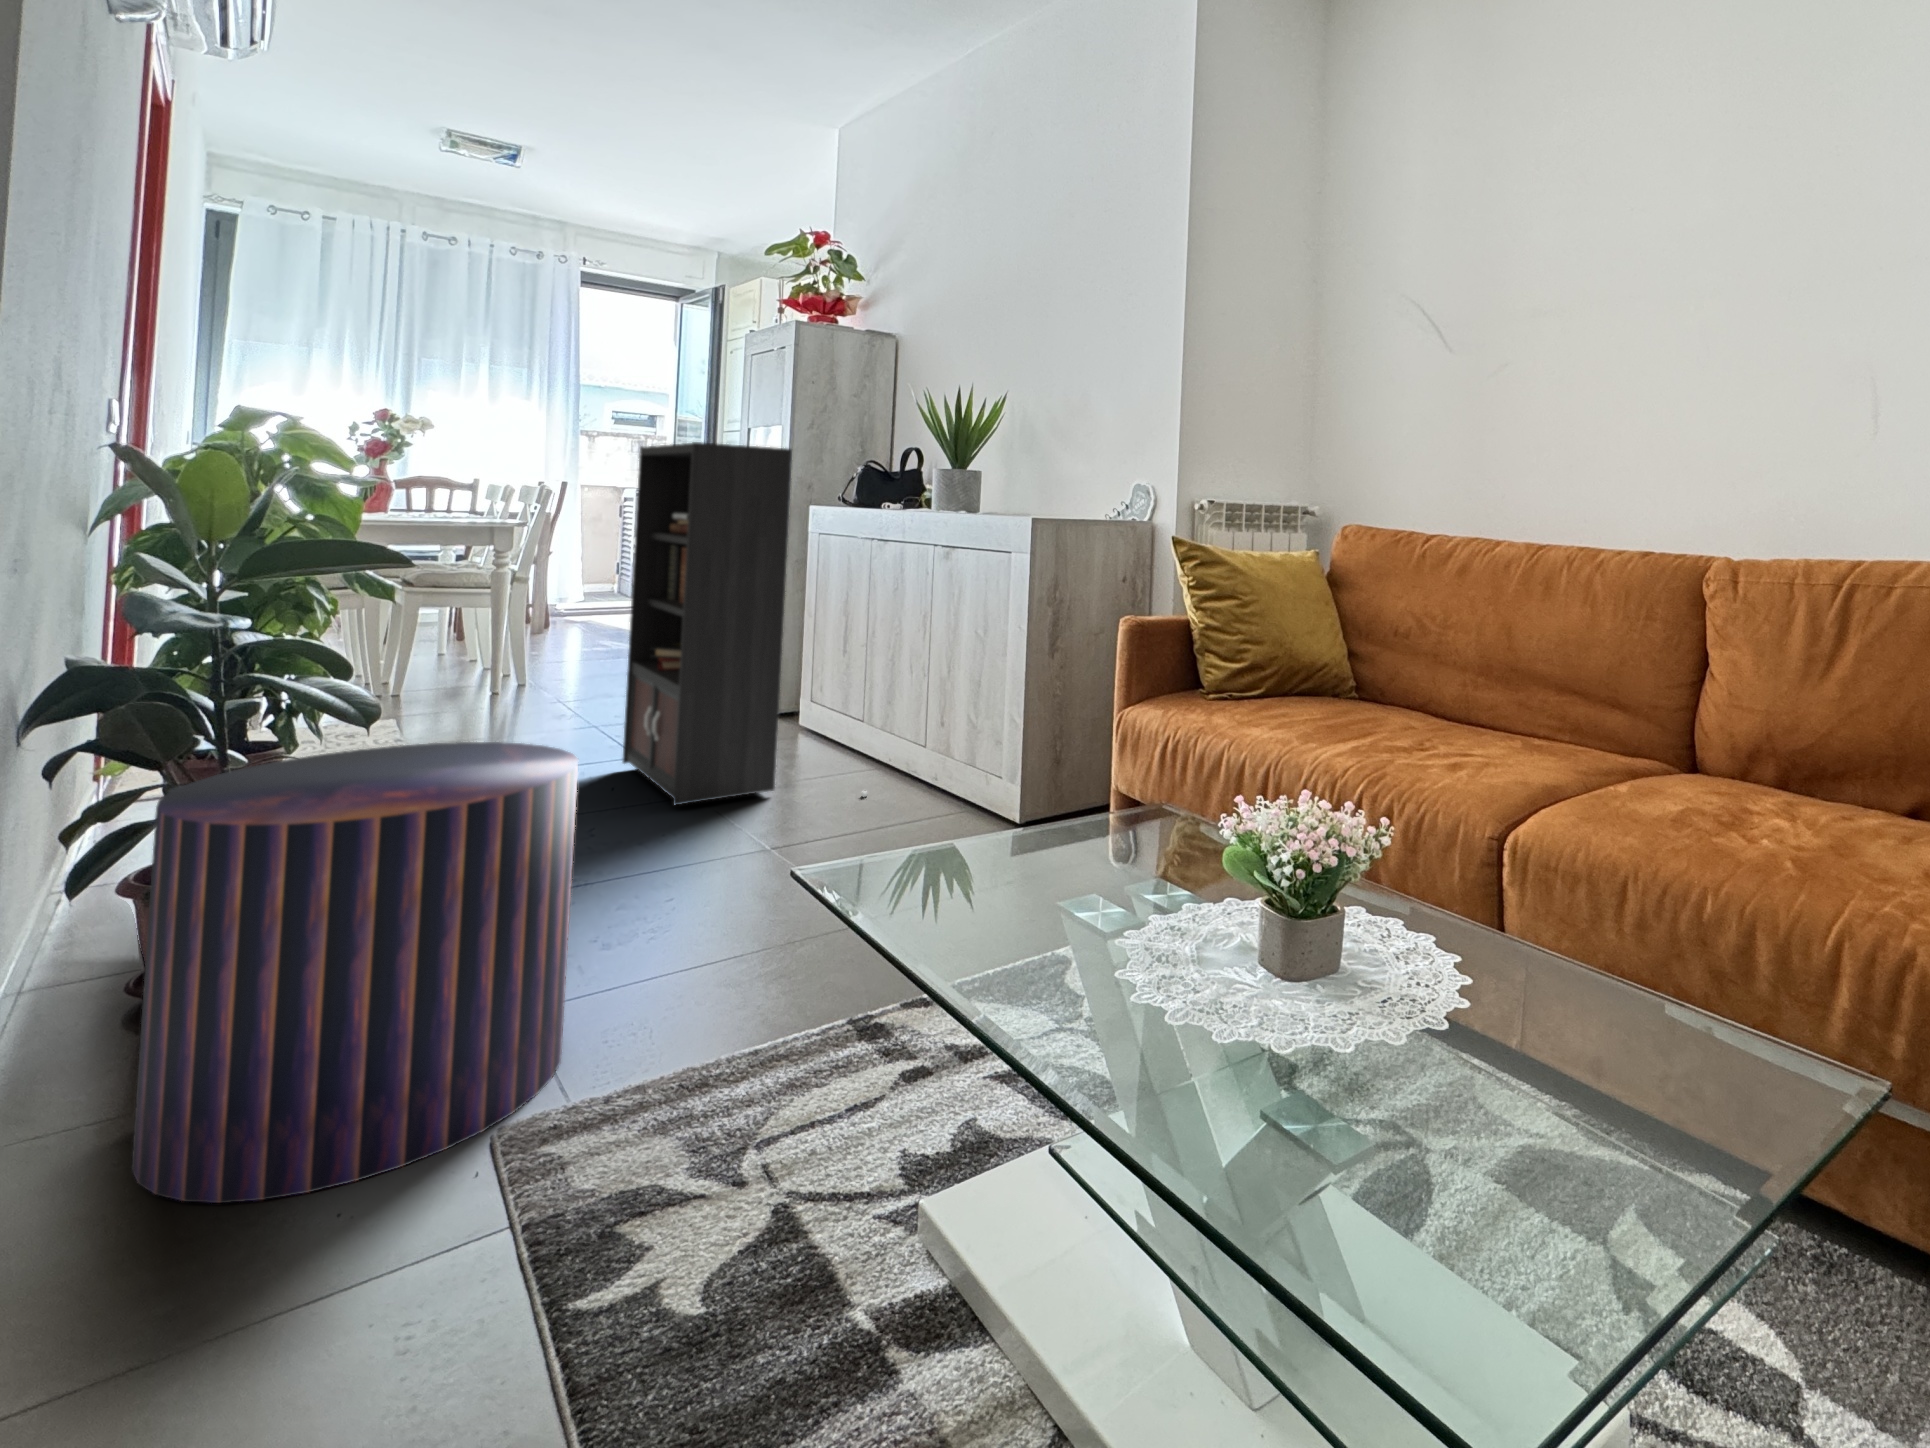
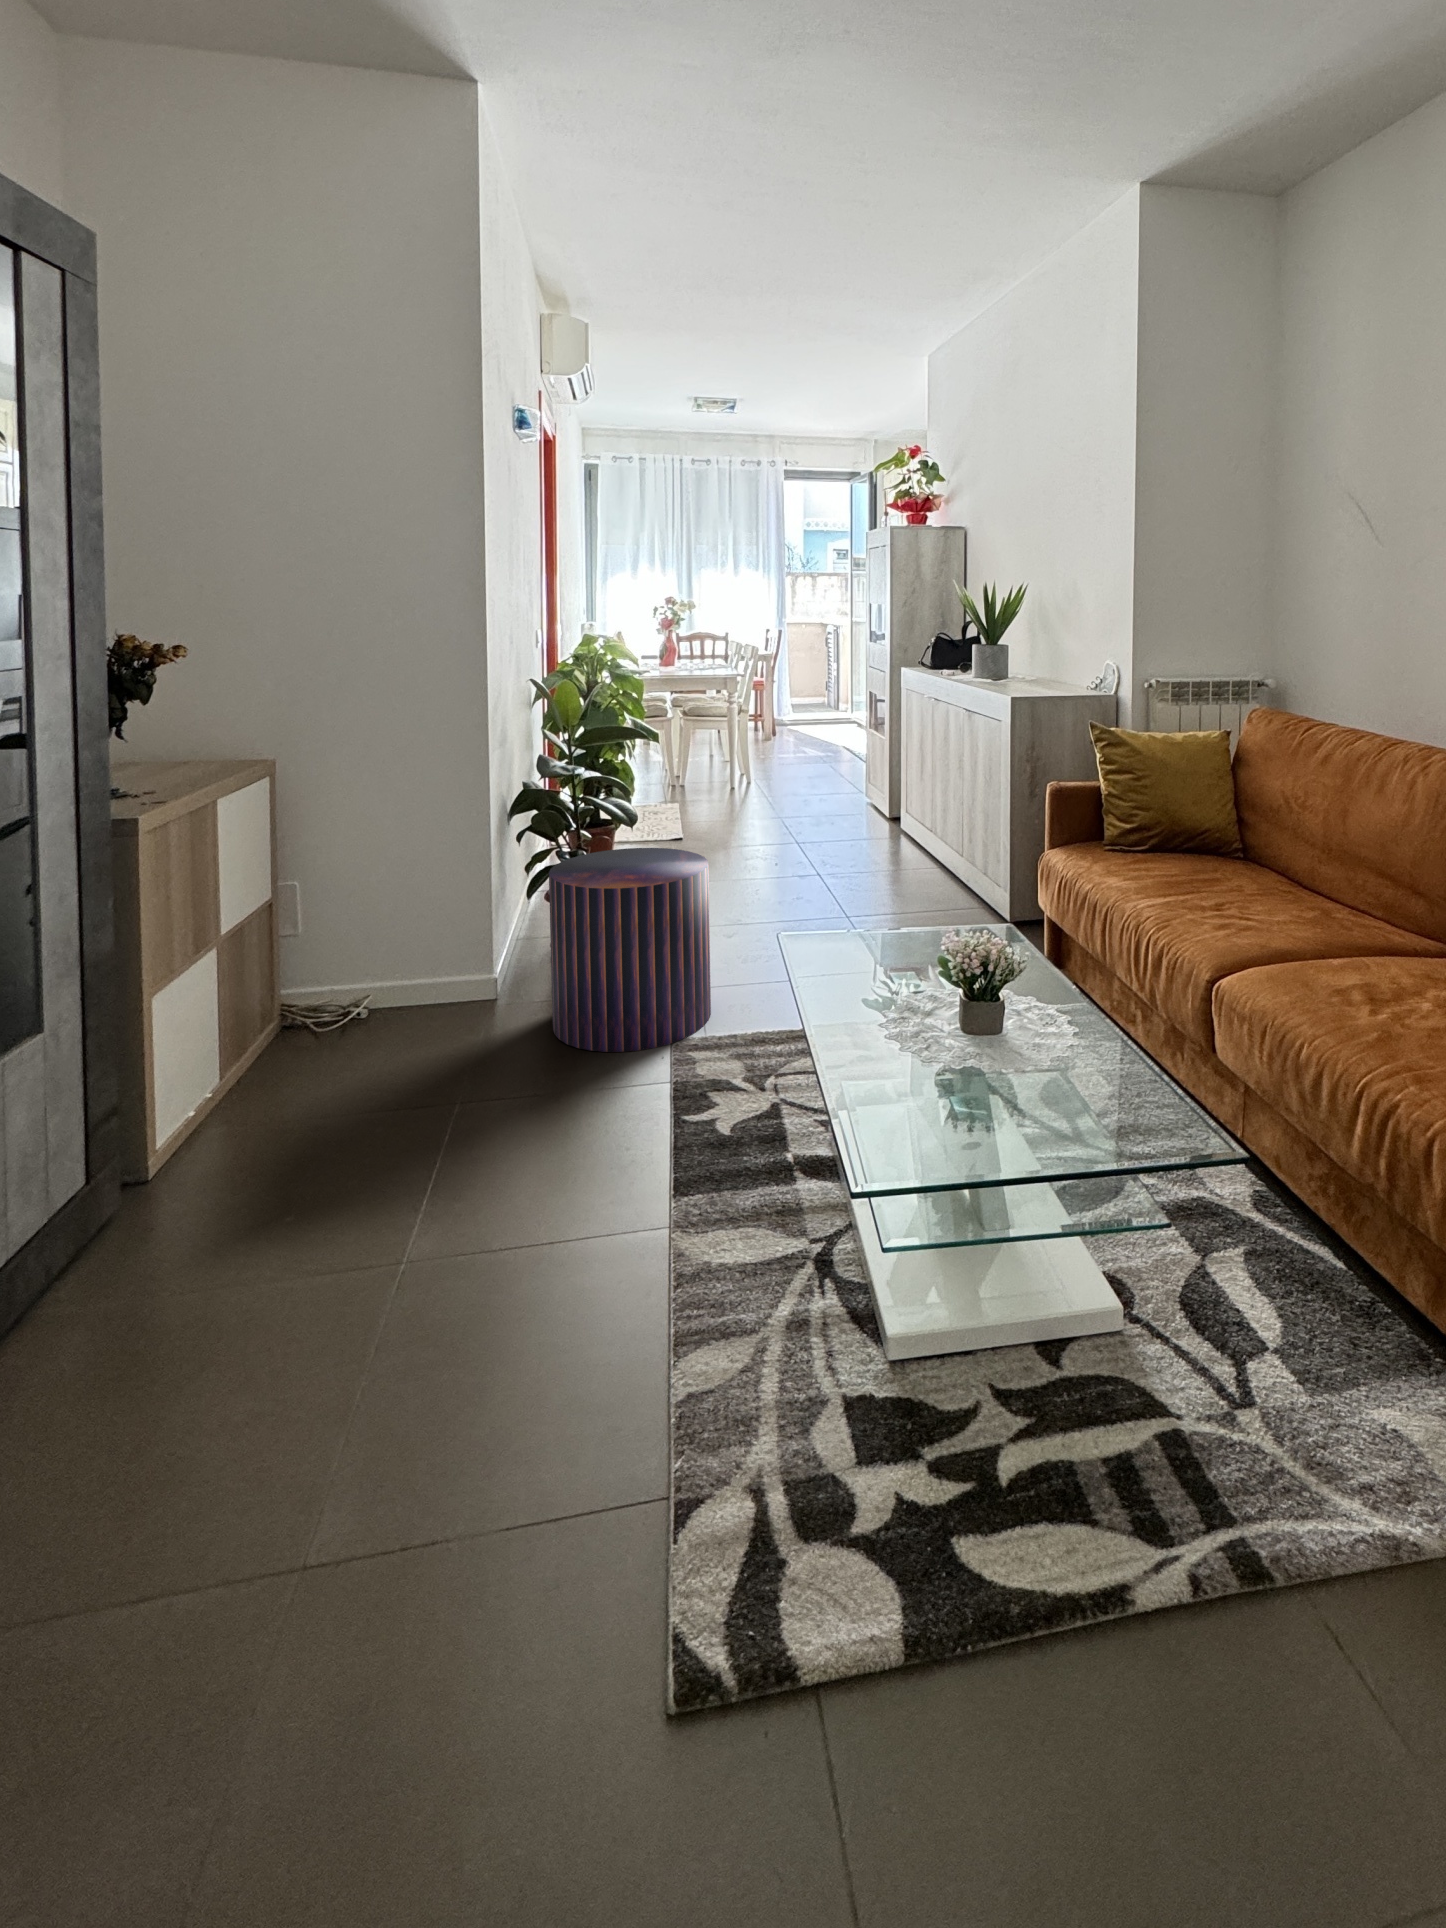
bookcase: present [623,442,867,805] -> none [785,639,922,892]

